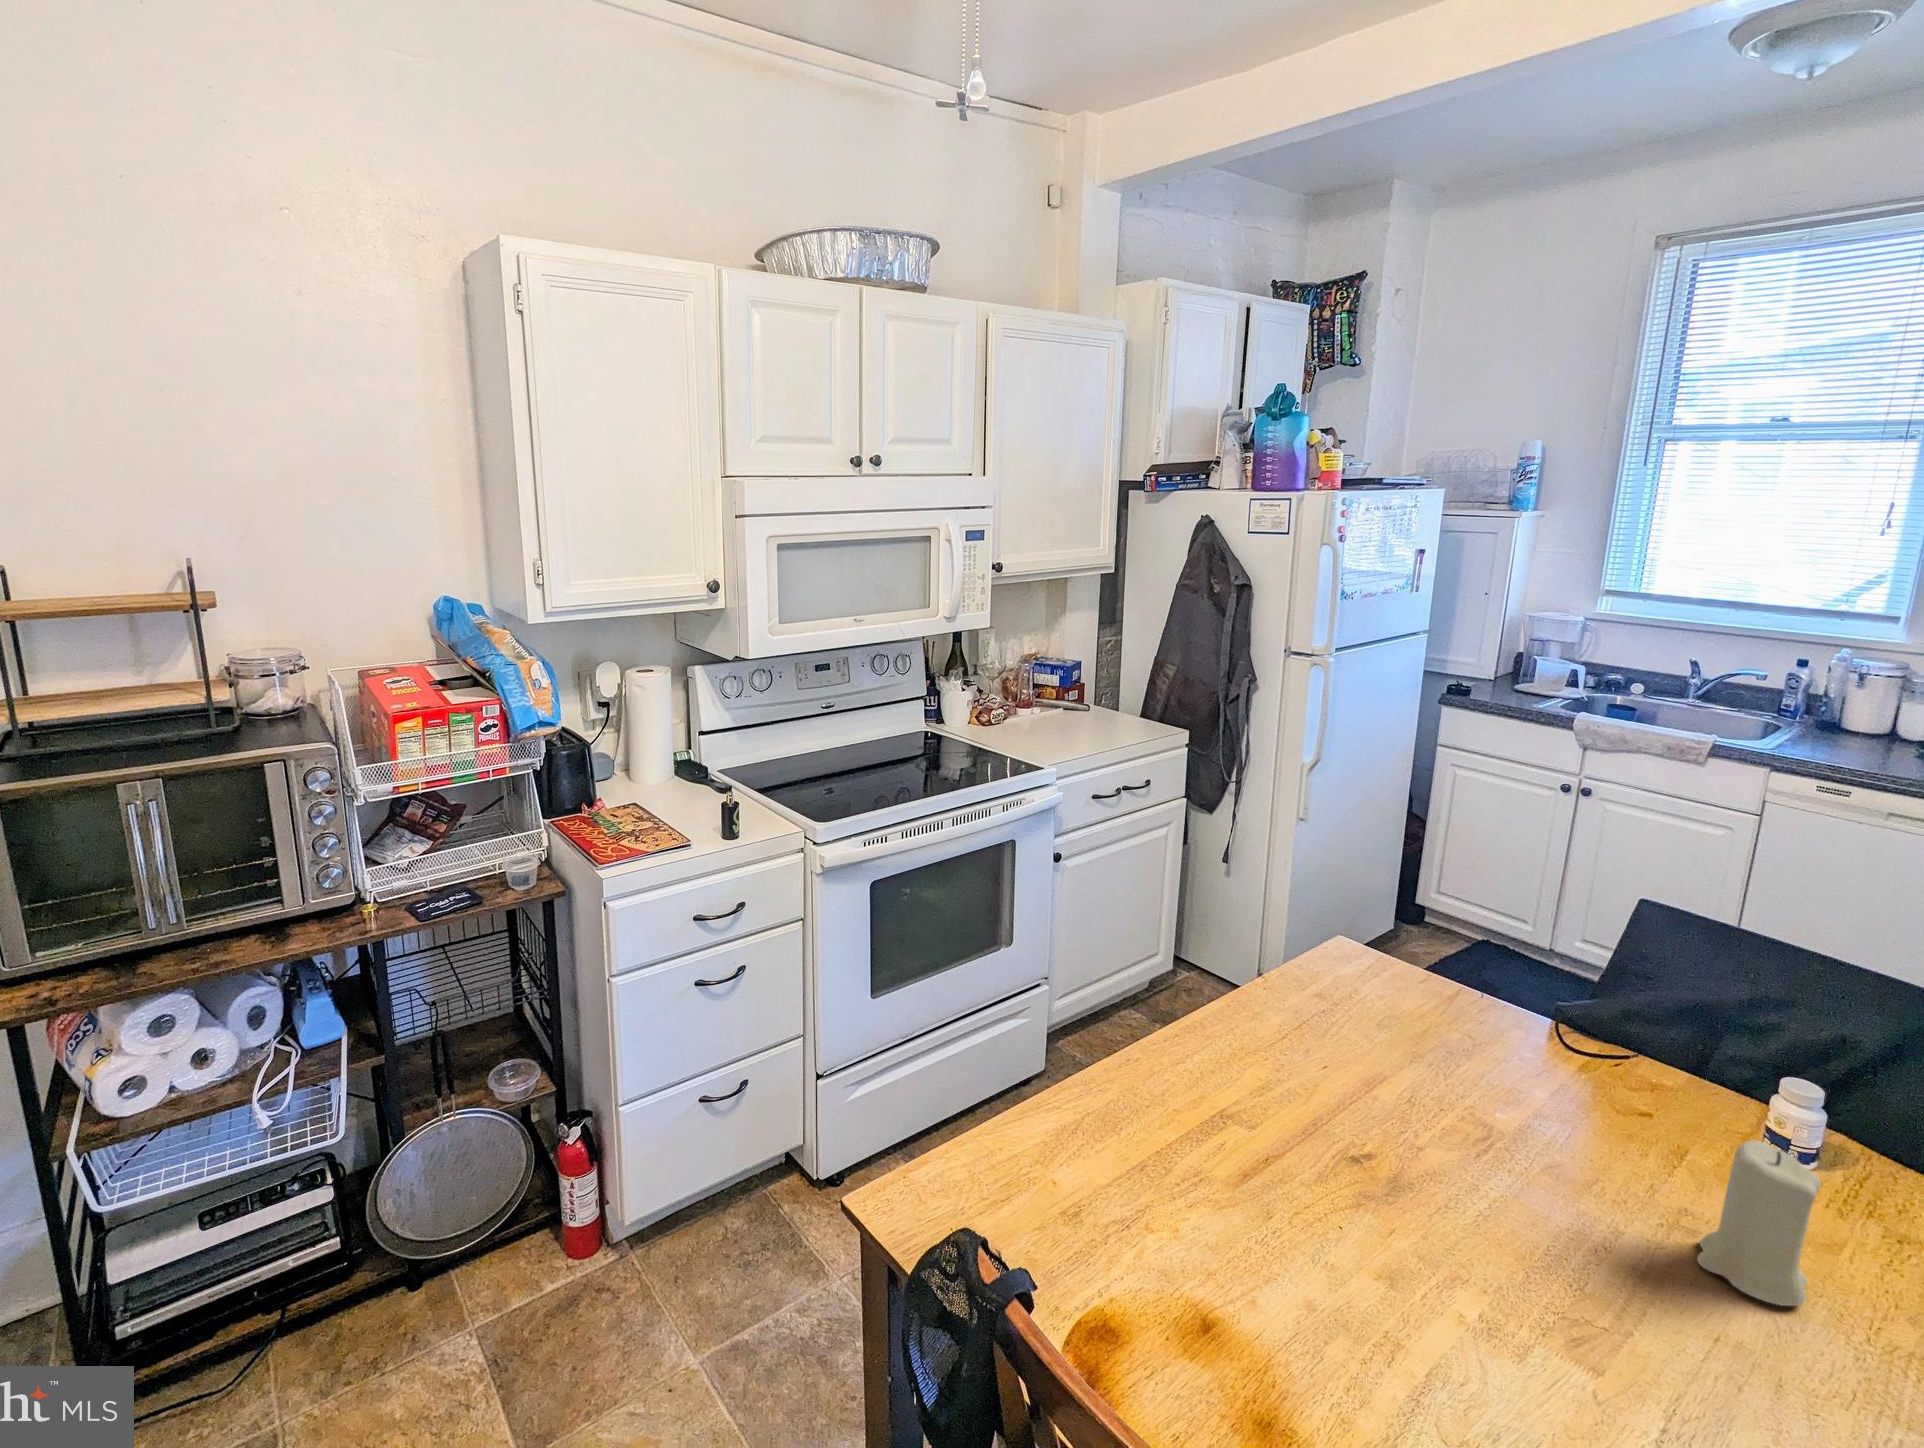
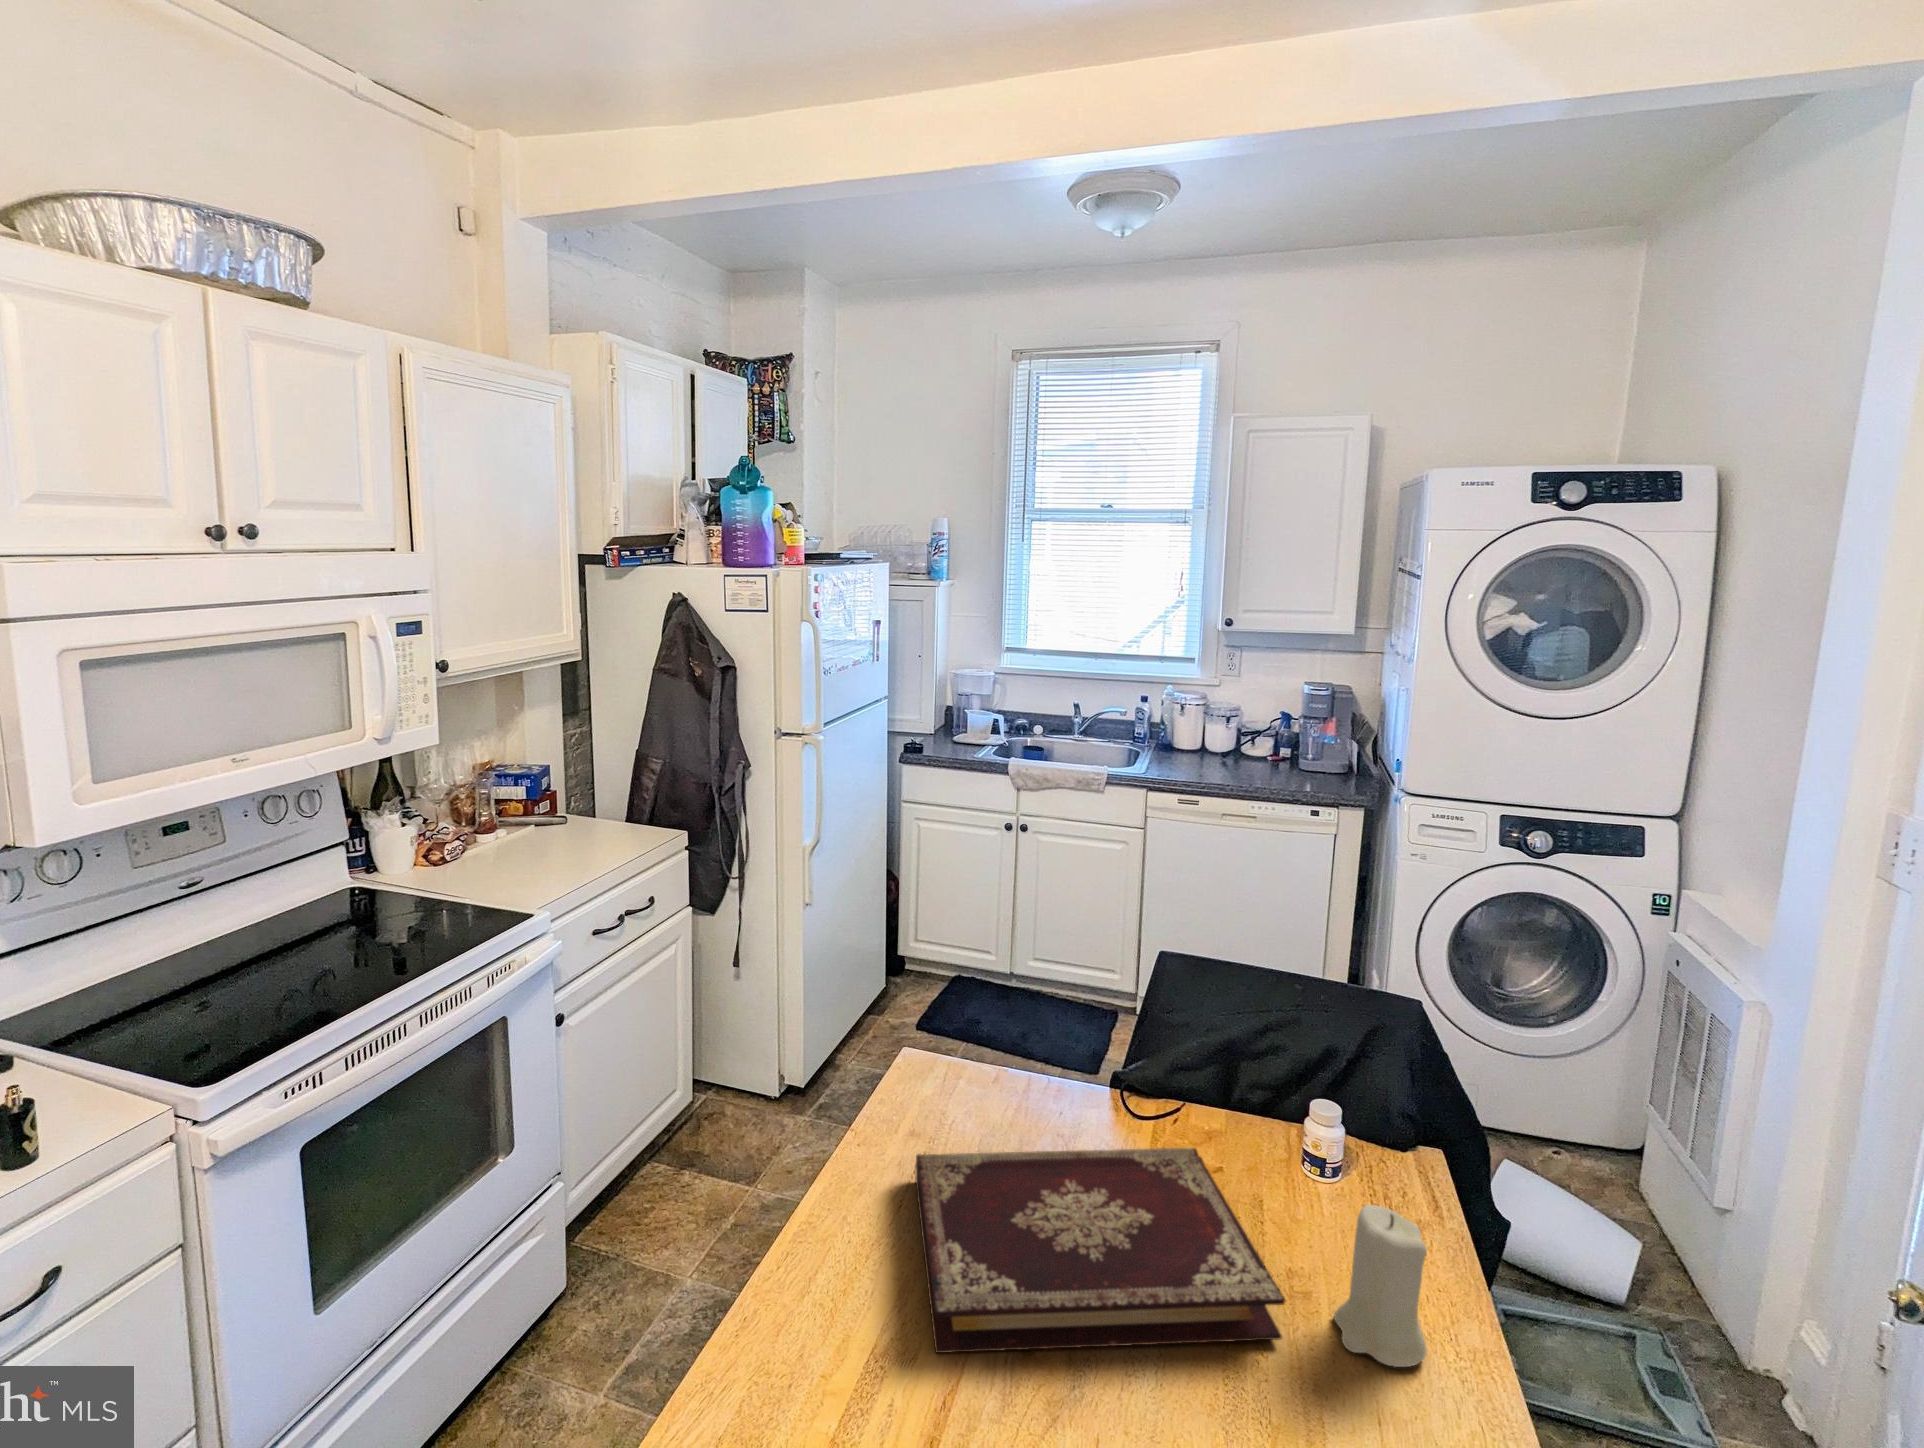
book: none [1265,992,1628,1229] -> present [915,1148,1285,1353]

